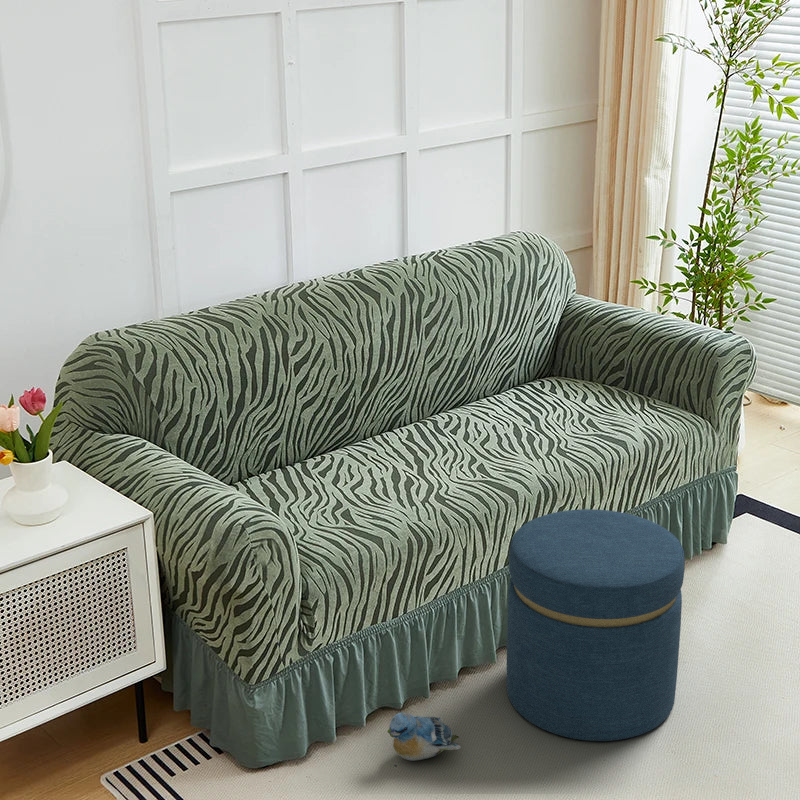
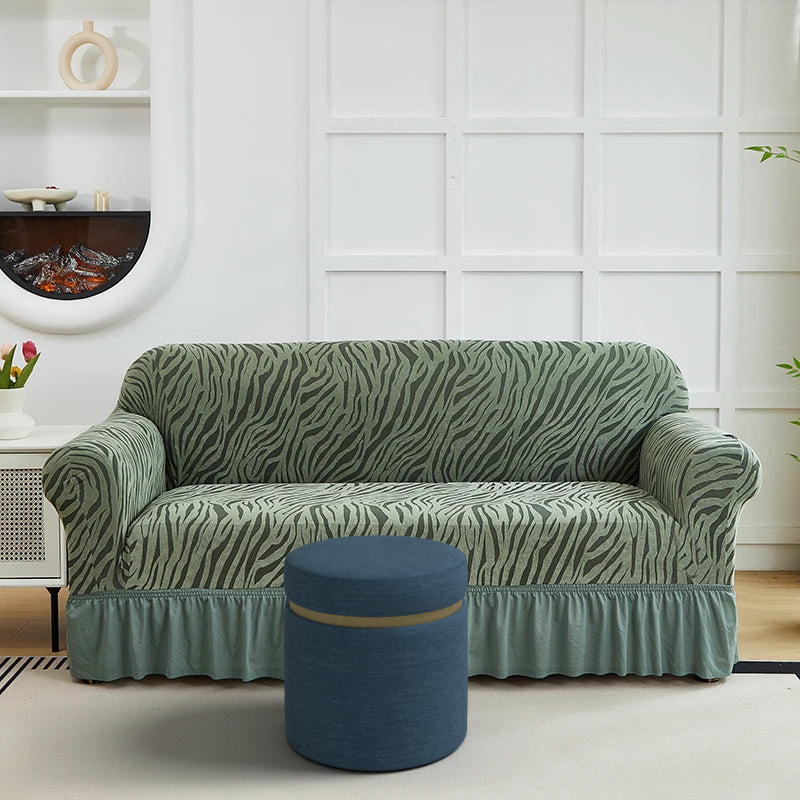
plush toy: present [387,713,461,761] -> none [145,662,216,718]

